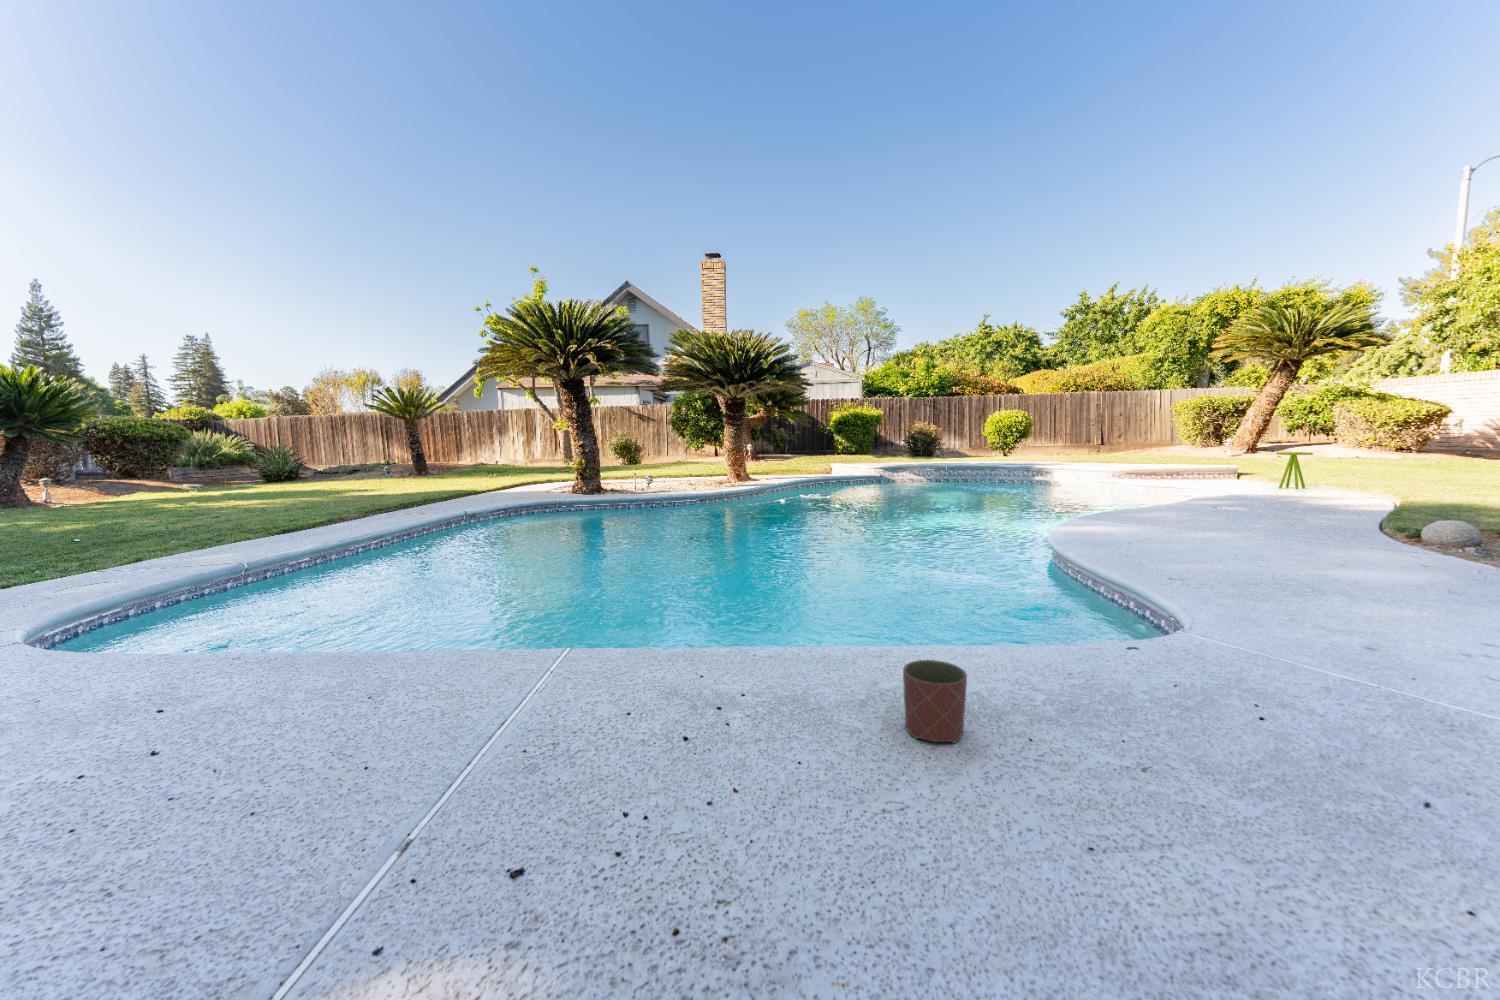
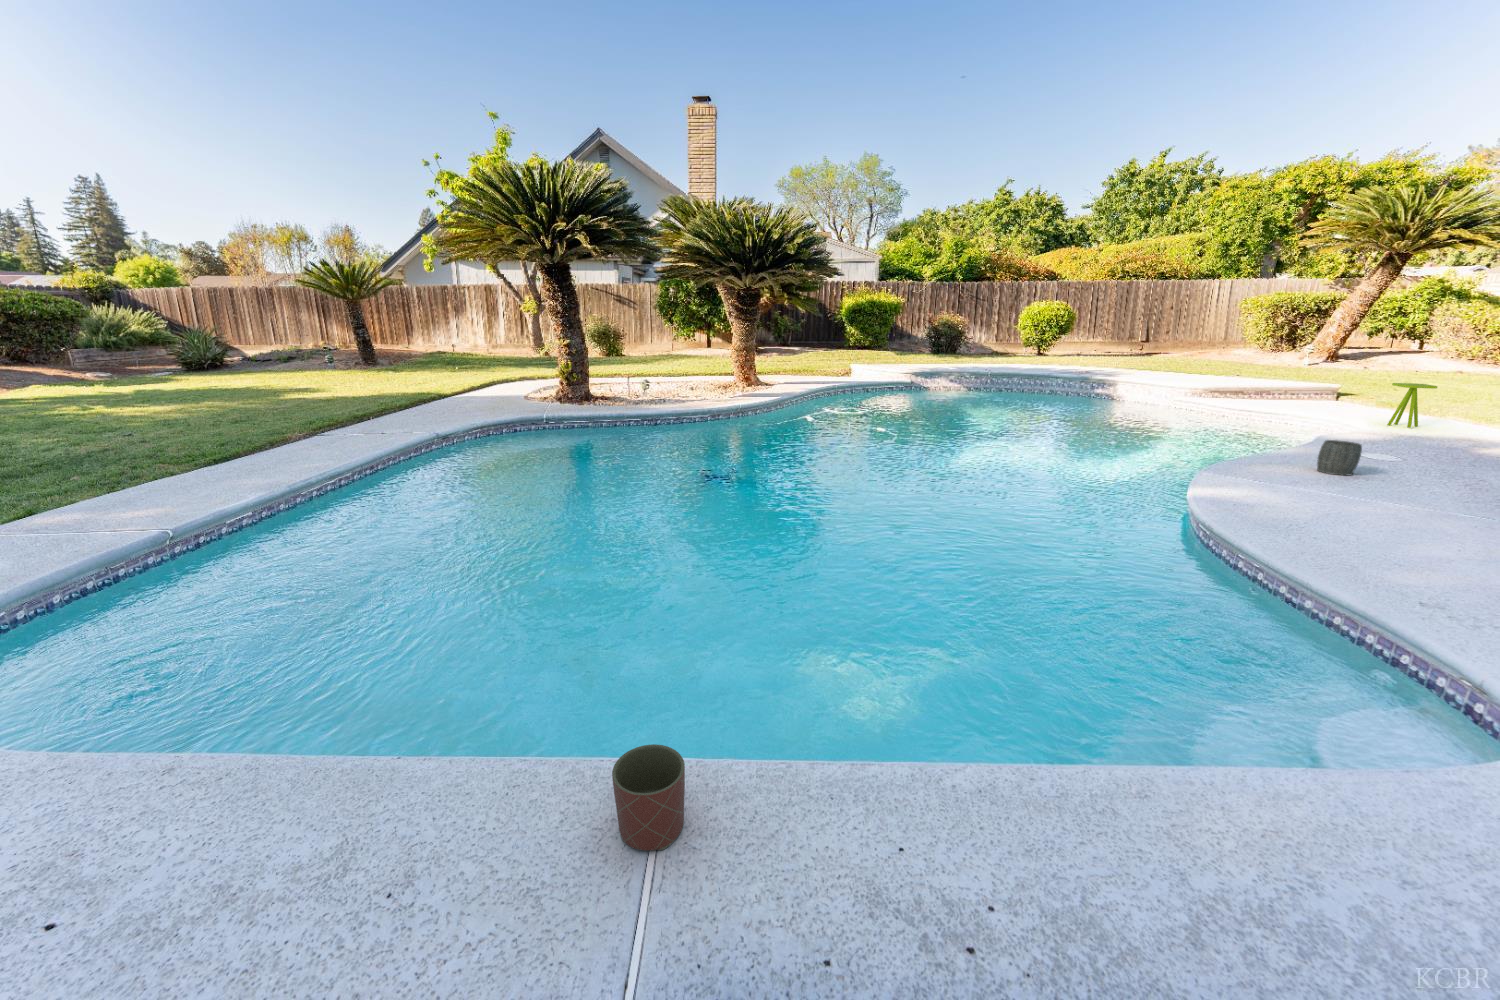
woven basket: none [1205,493,1239,521] -> present [1317,440,1362,475]
planter: present [903,660,967,743] -> present [612,744,685,850]

